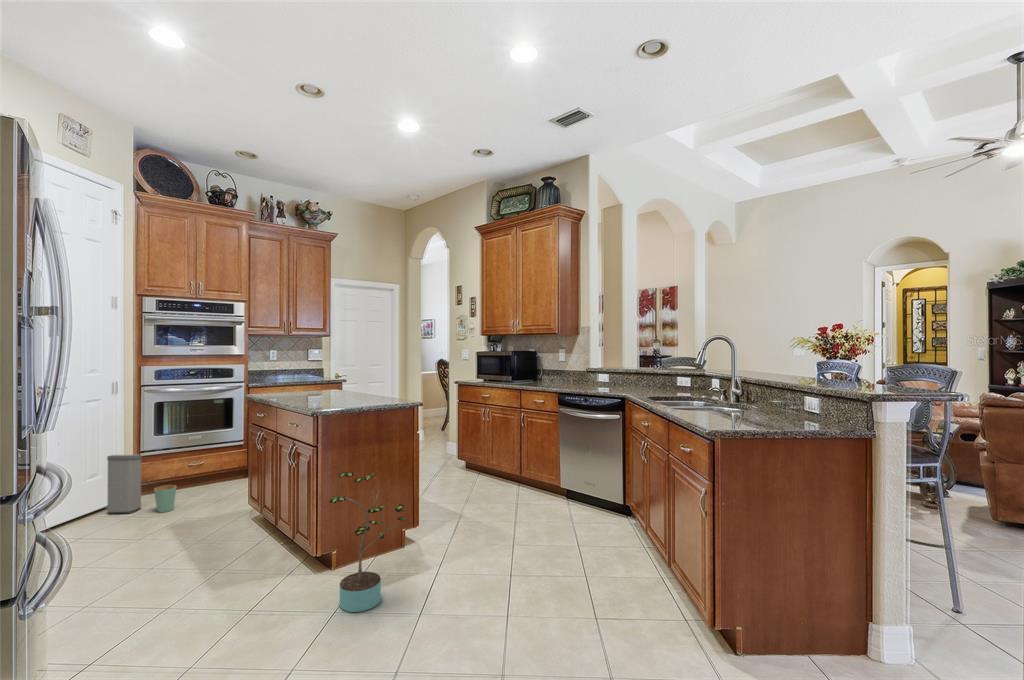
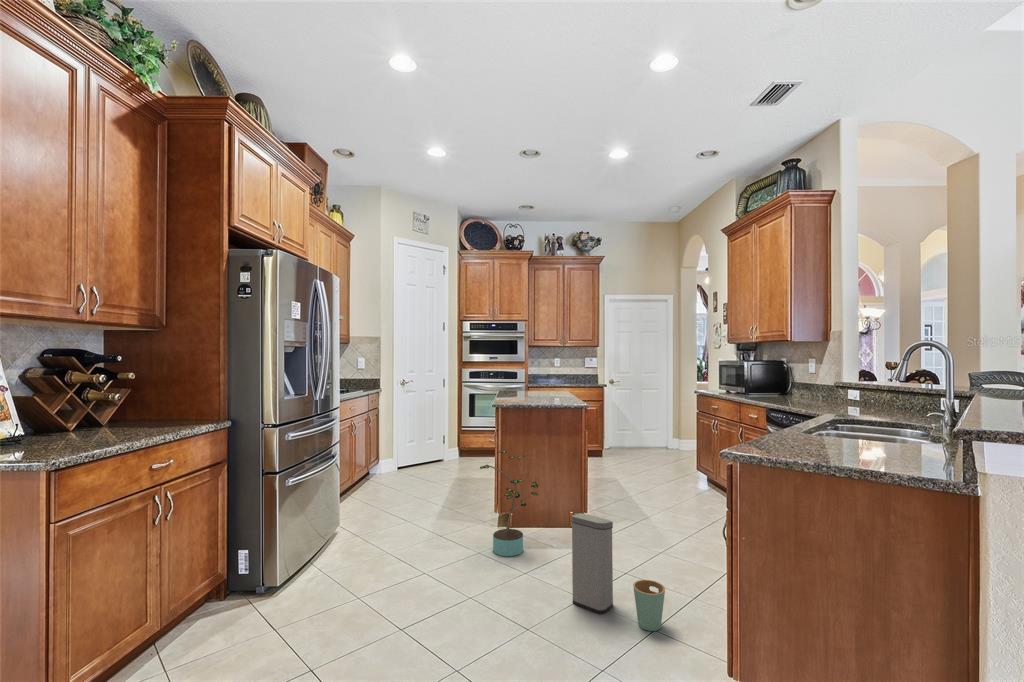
trash can: present [107,455,177,514] -> present [571,514,665,631]

